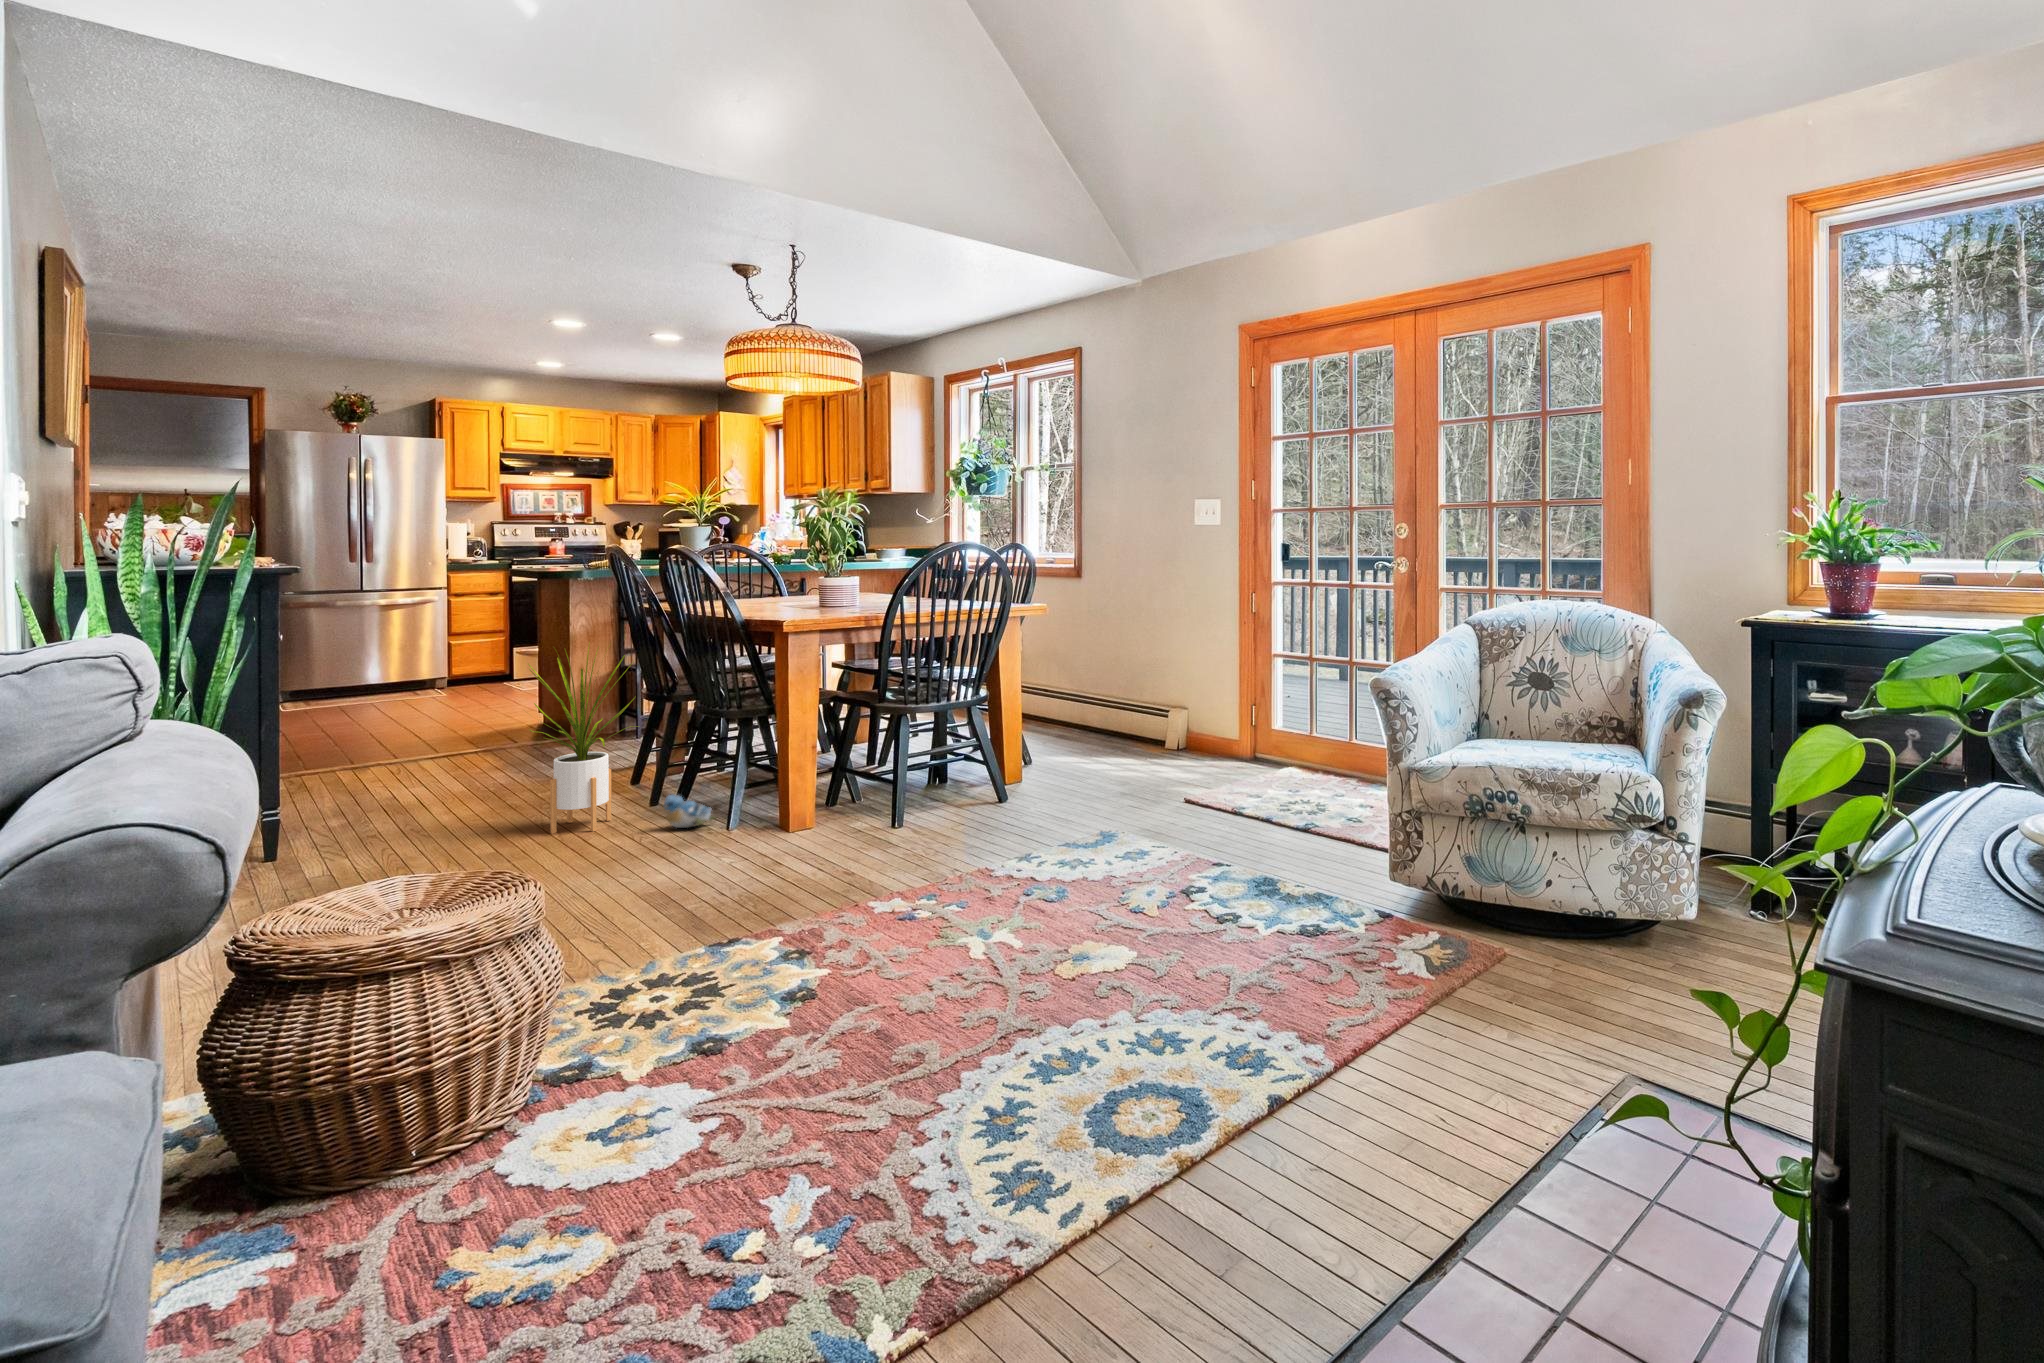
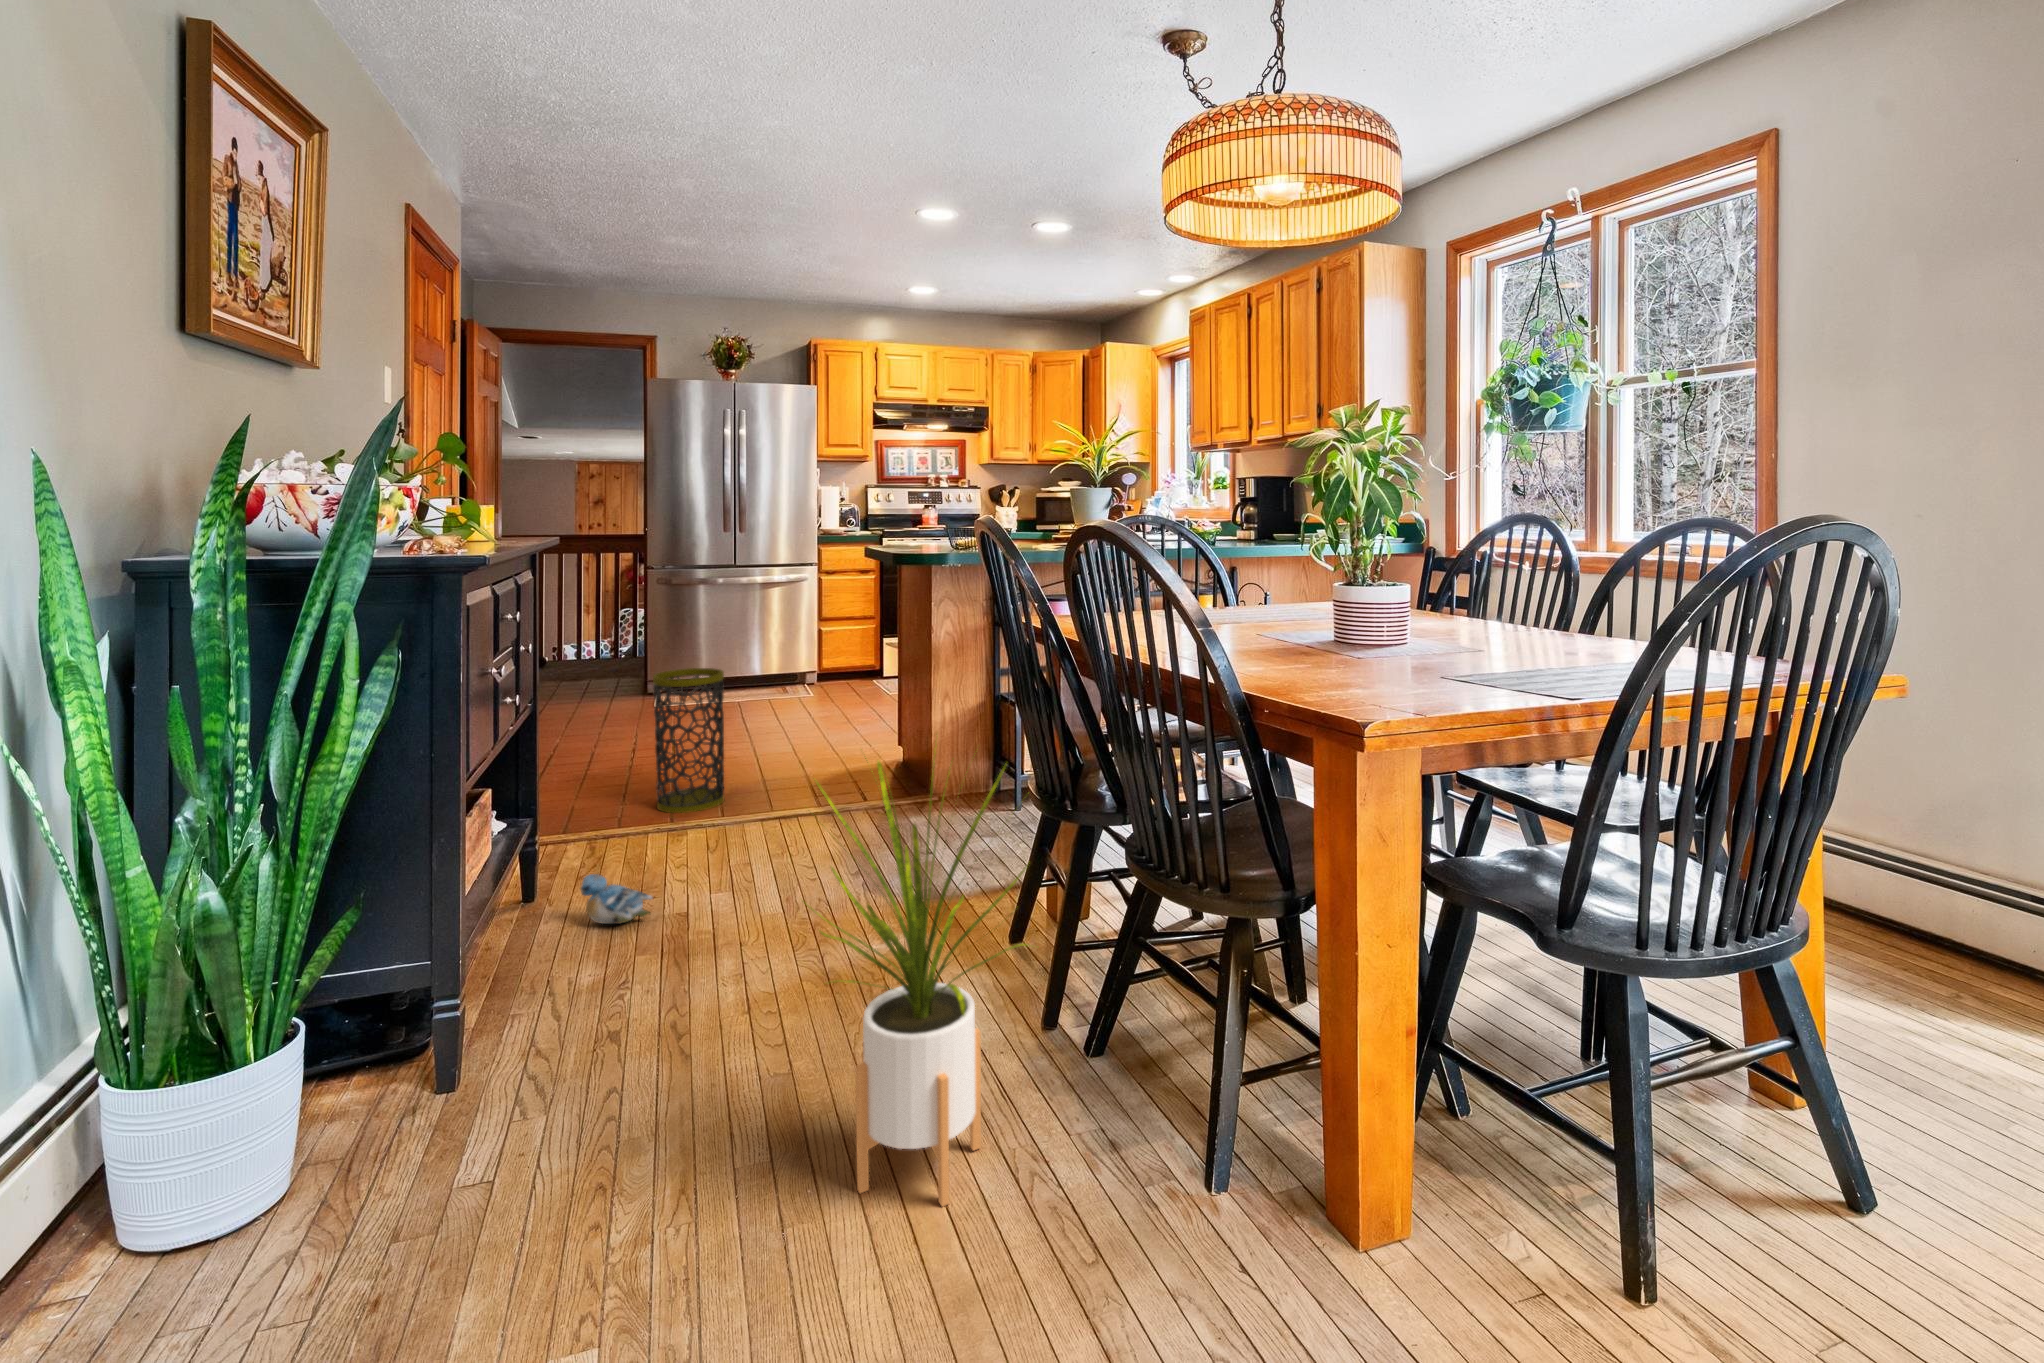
trash can: none [336,658,397,760] -> present [653,668,724,813]
plush toy: present [663,795,715,828] -> present [581,874,652,924]

